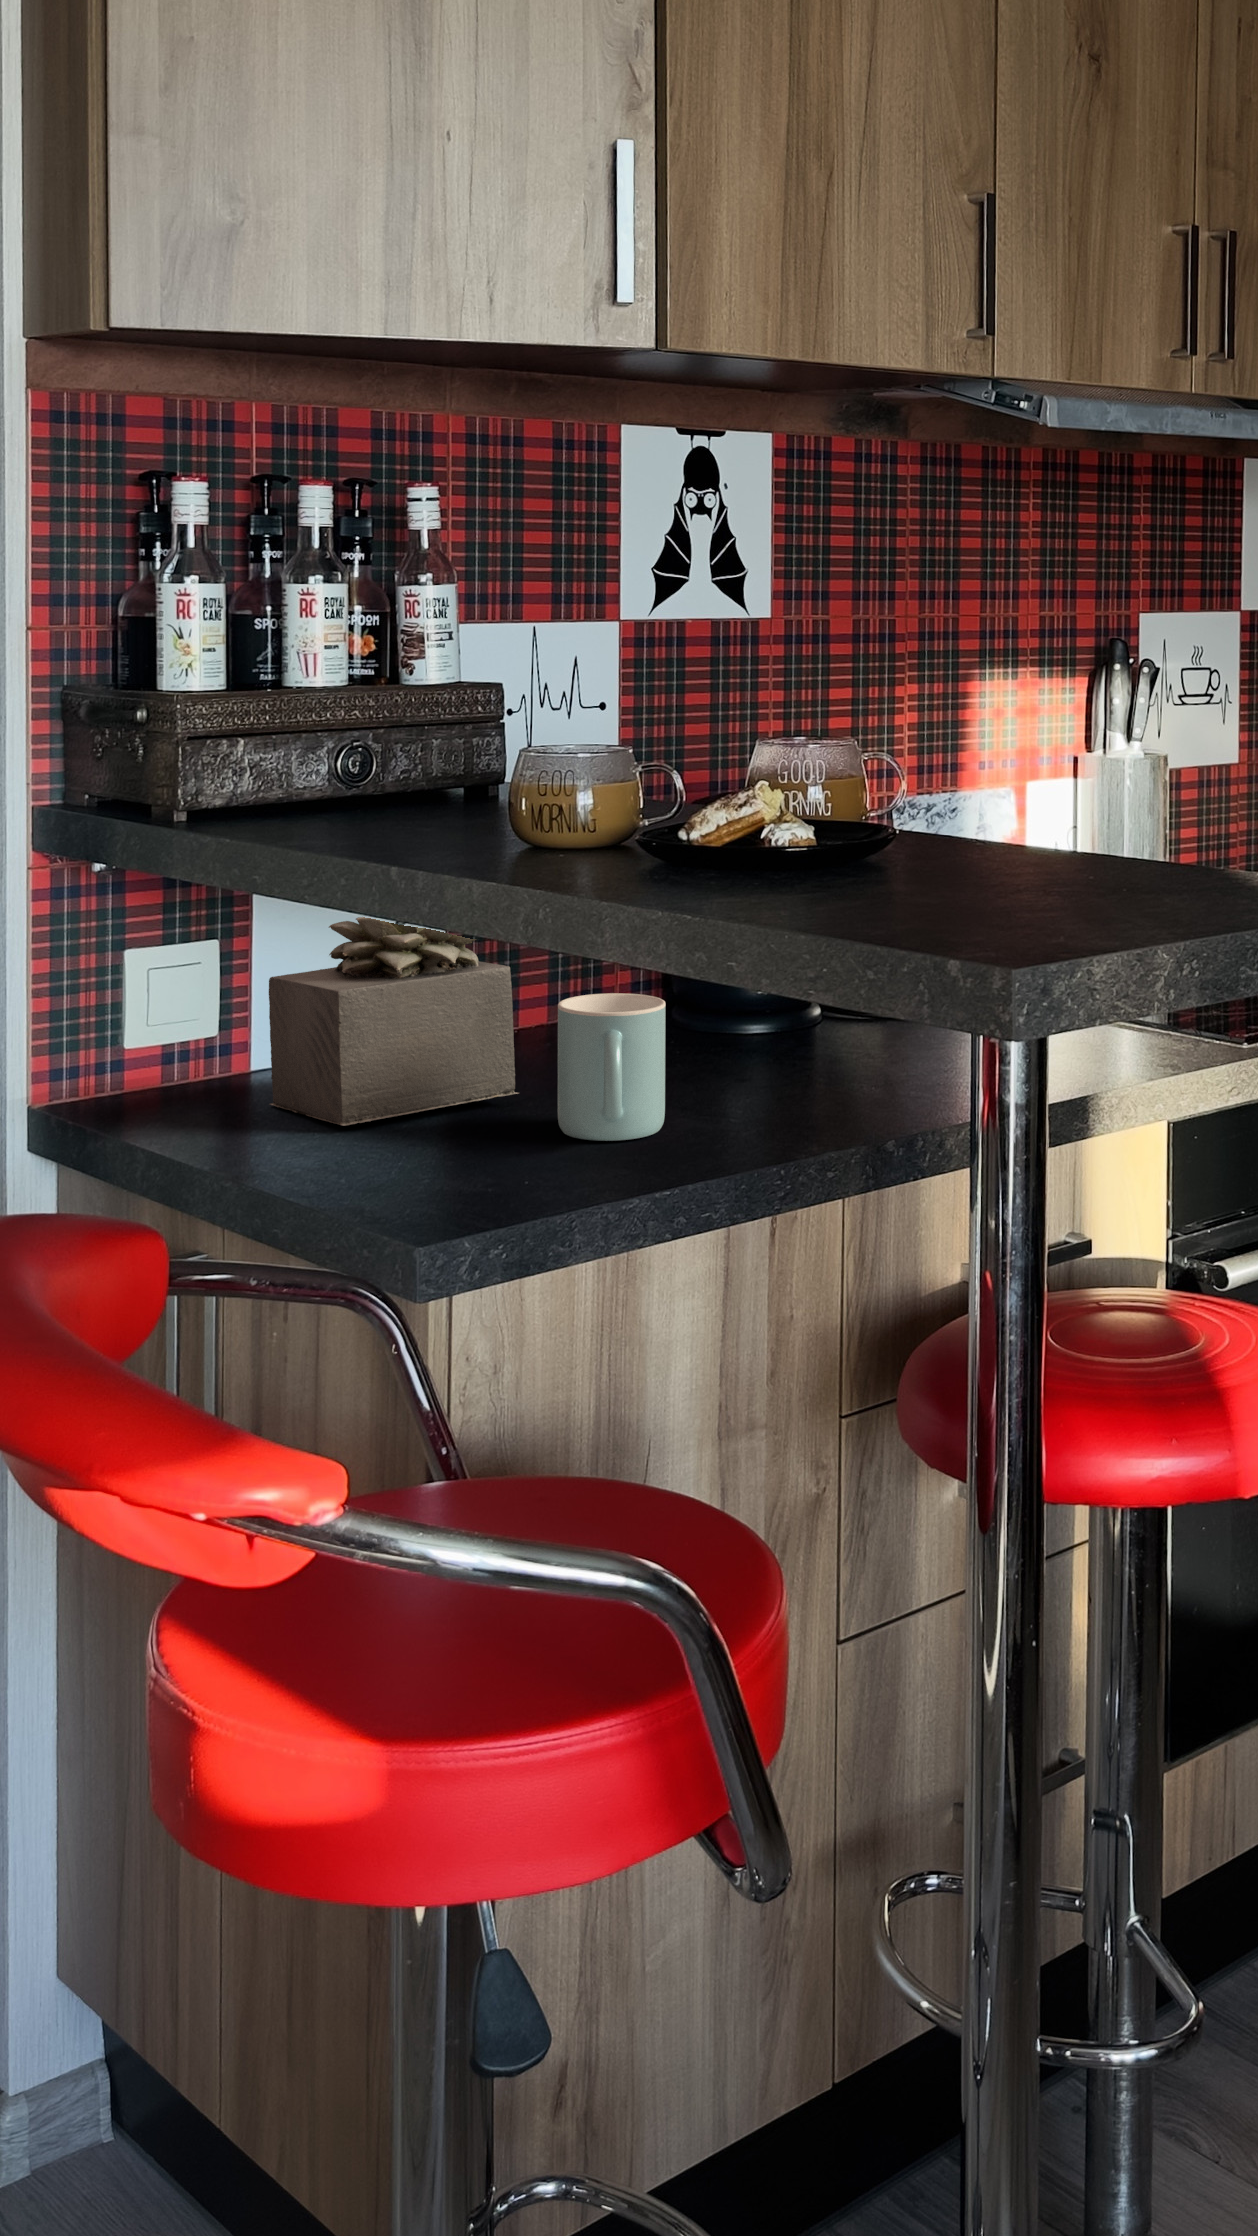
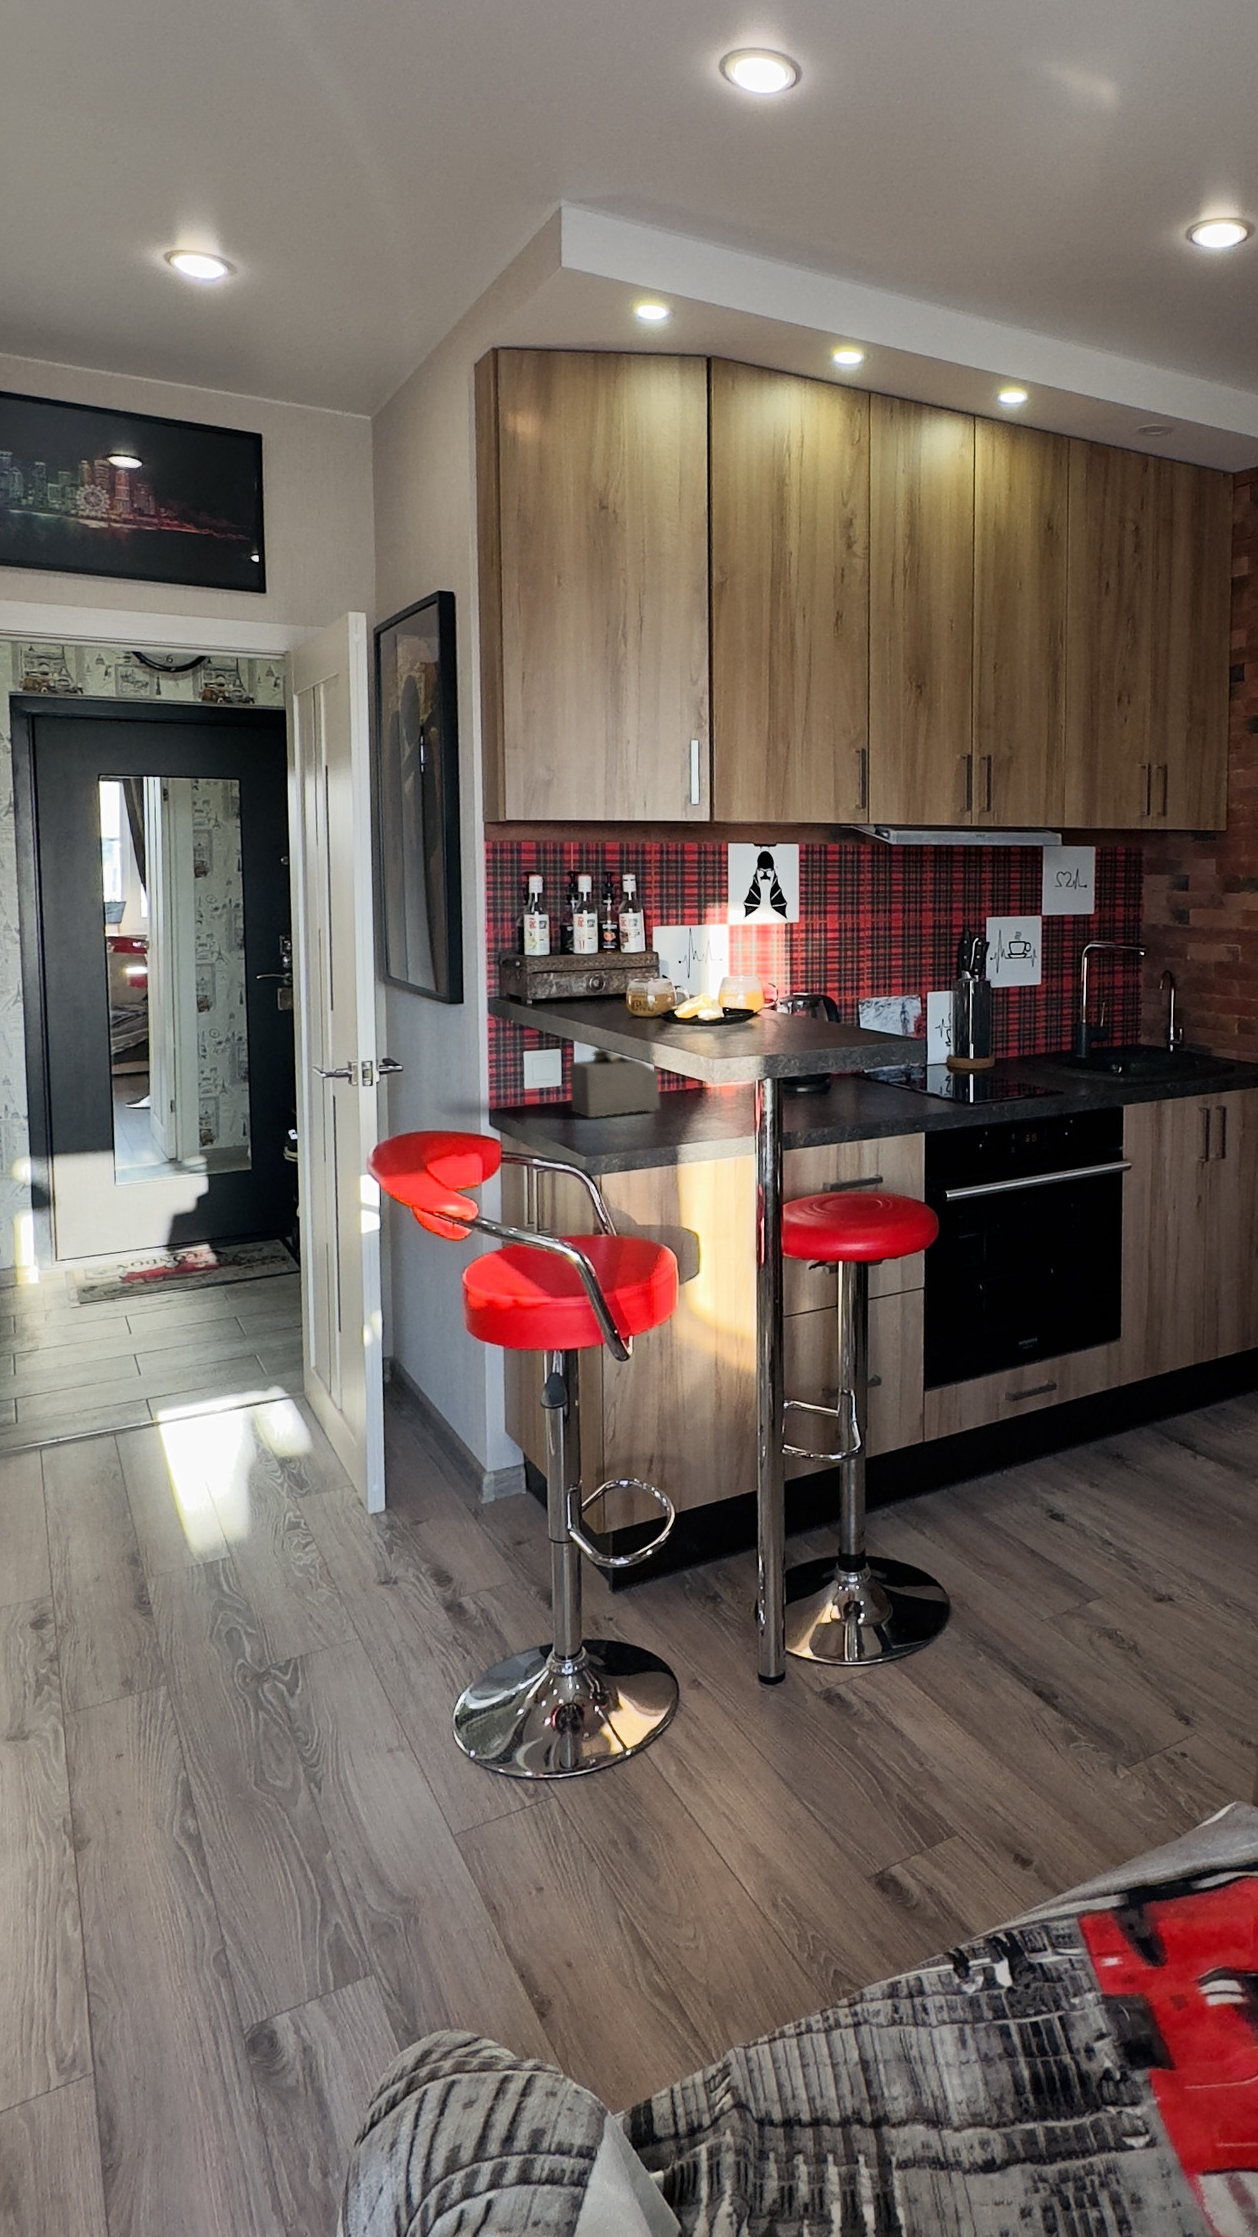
mug: present [558,993,665,1141] -> none [665,1070,706,1124]

